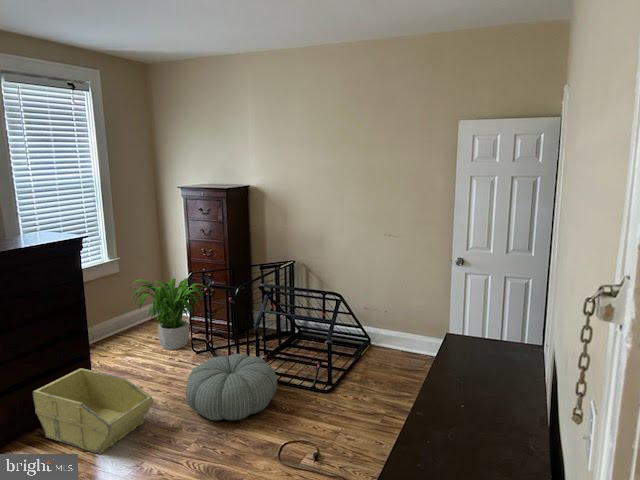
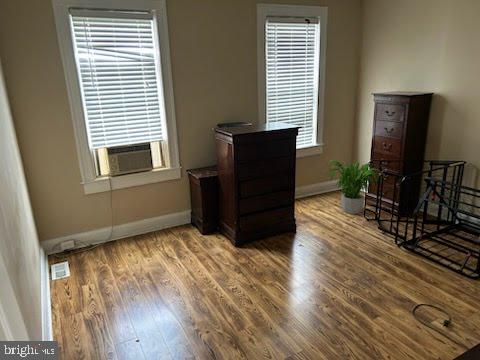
pouf: present [186,354,277,420] -> none [352,226,426,275]
storage bin: present [33,368,153,454] -> none [262,211,329,265]

